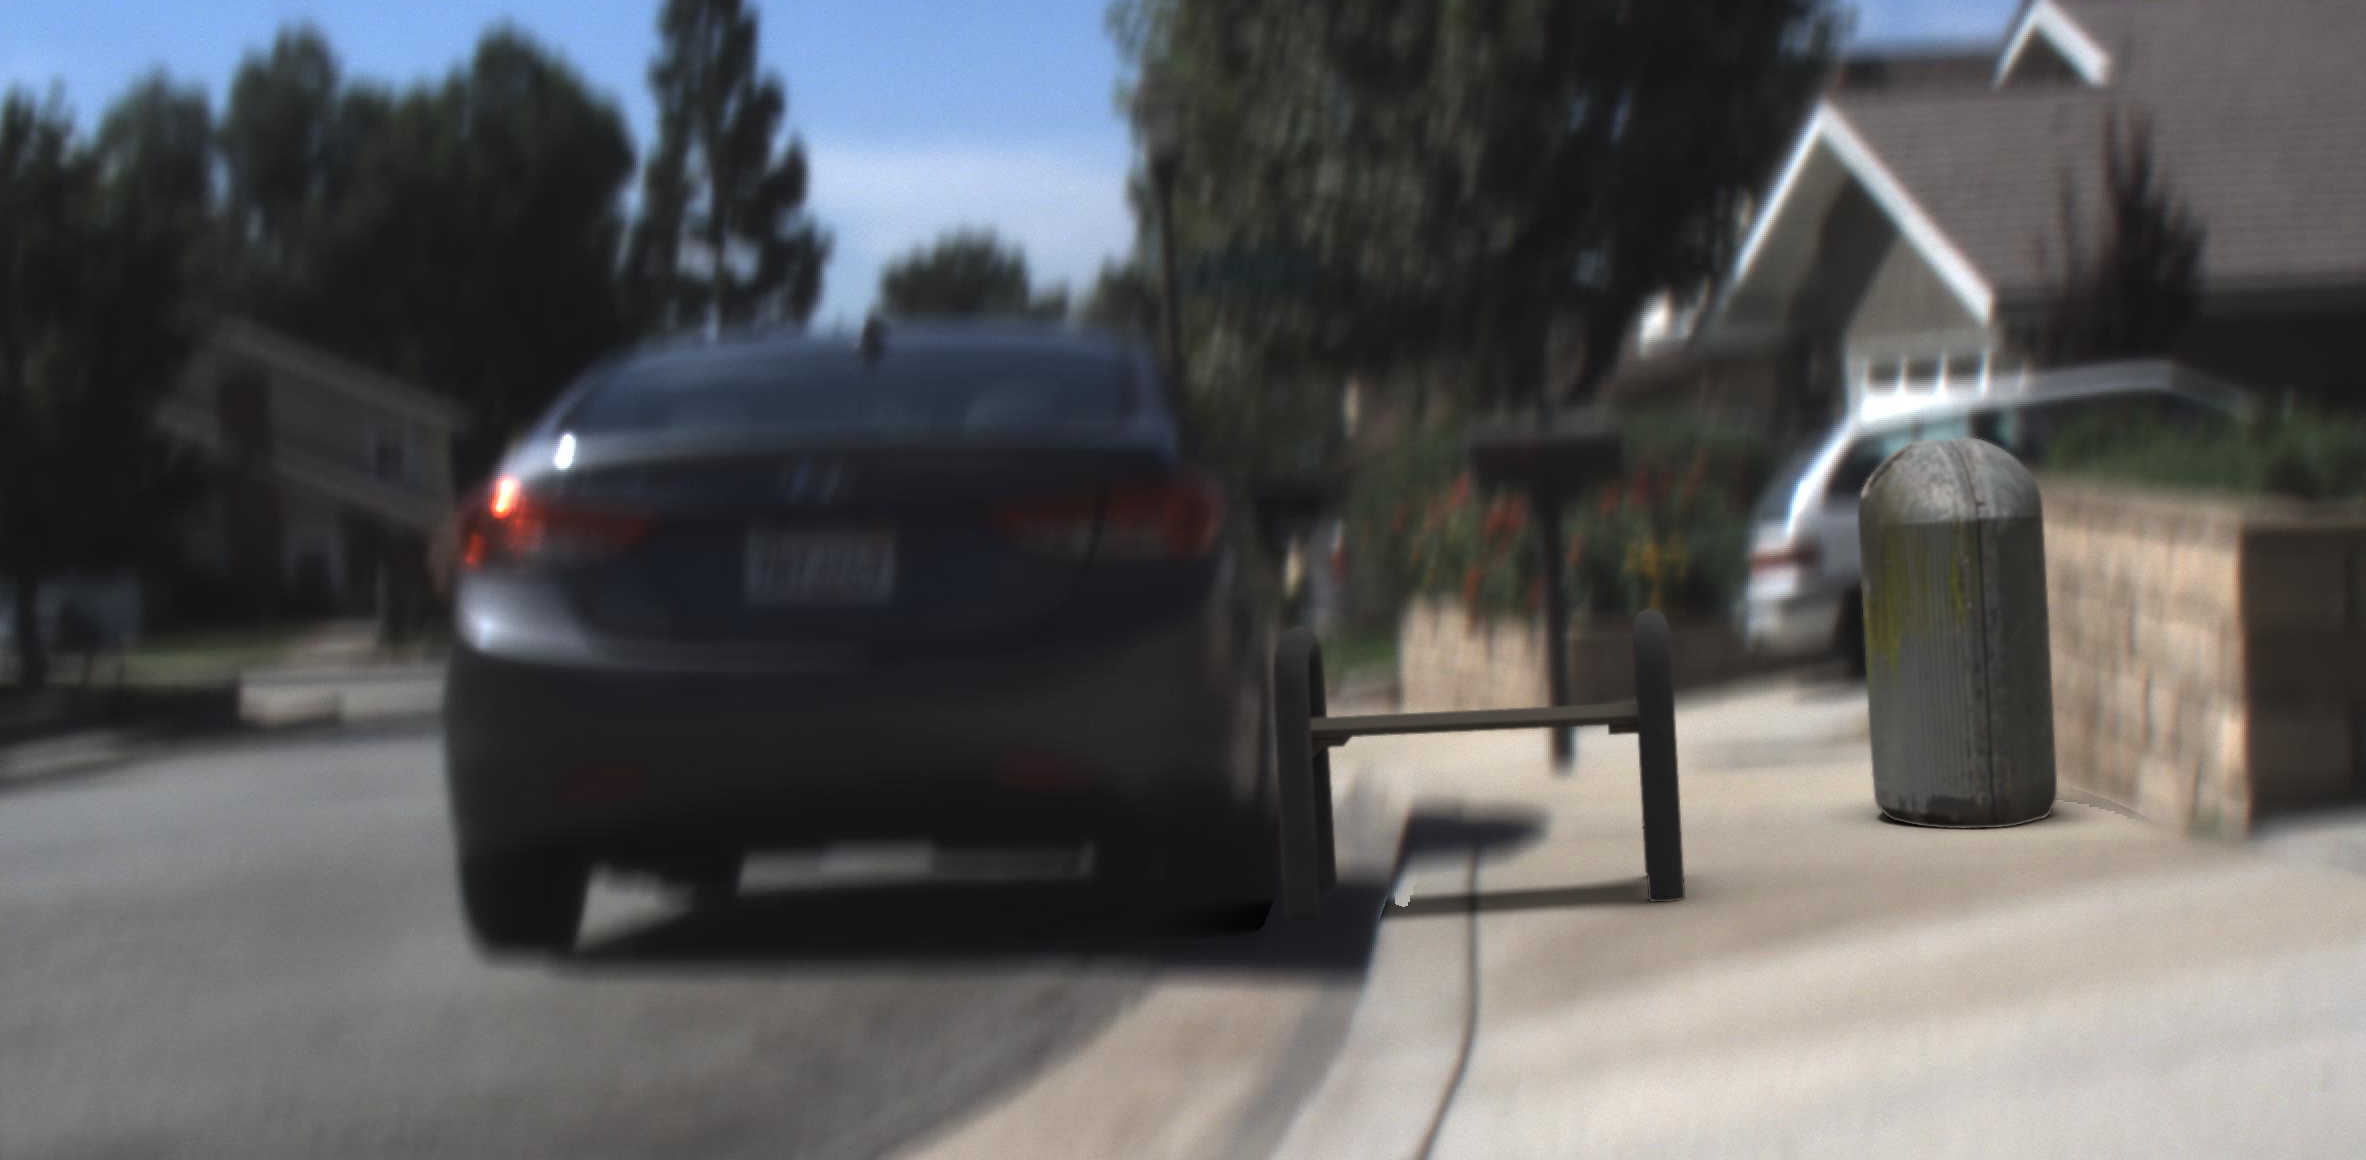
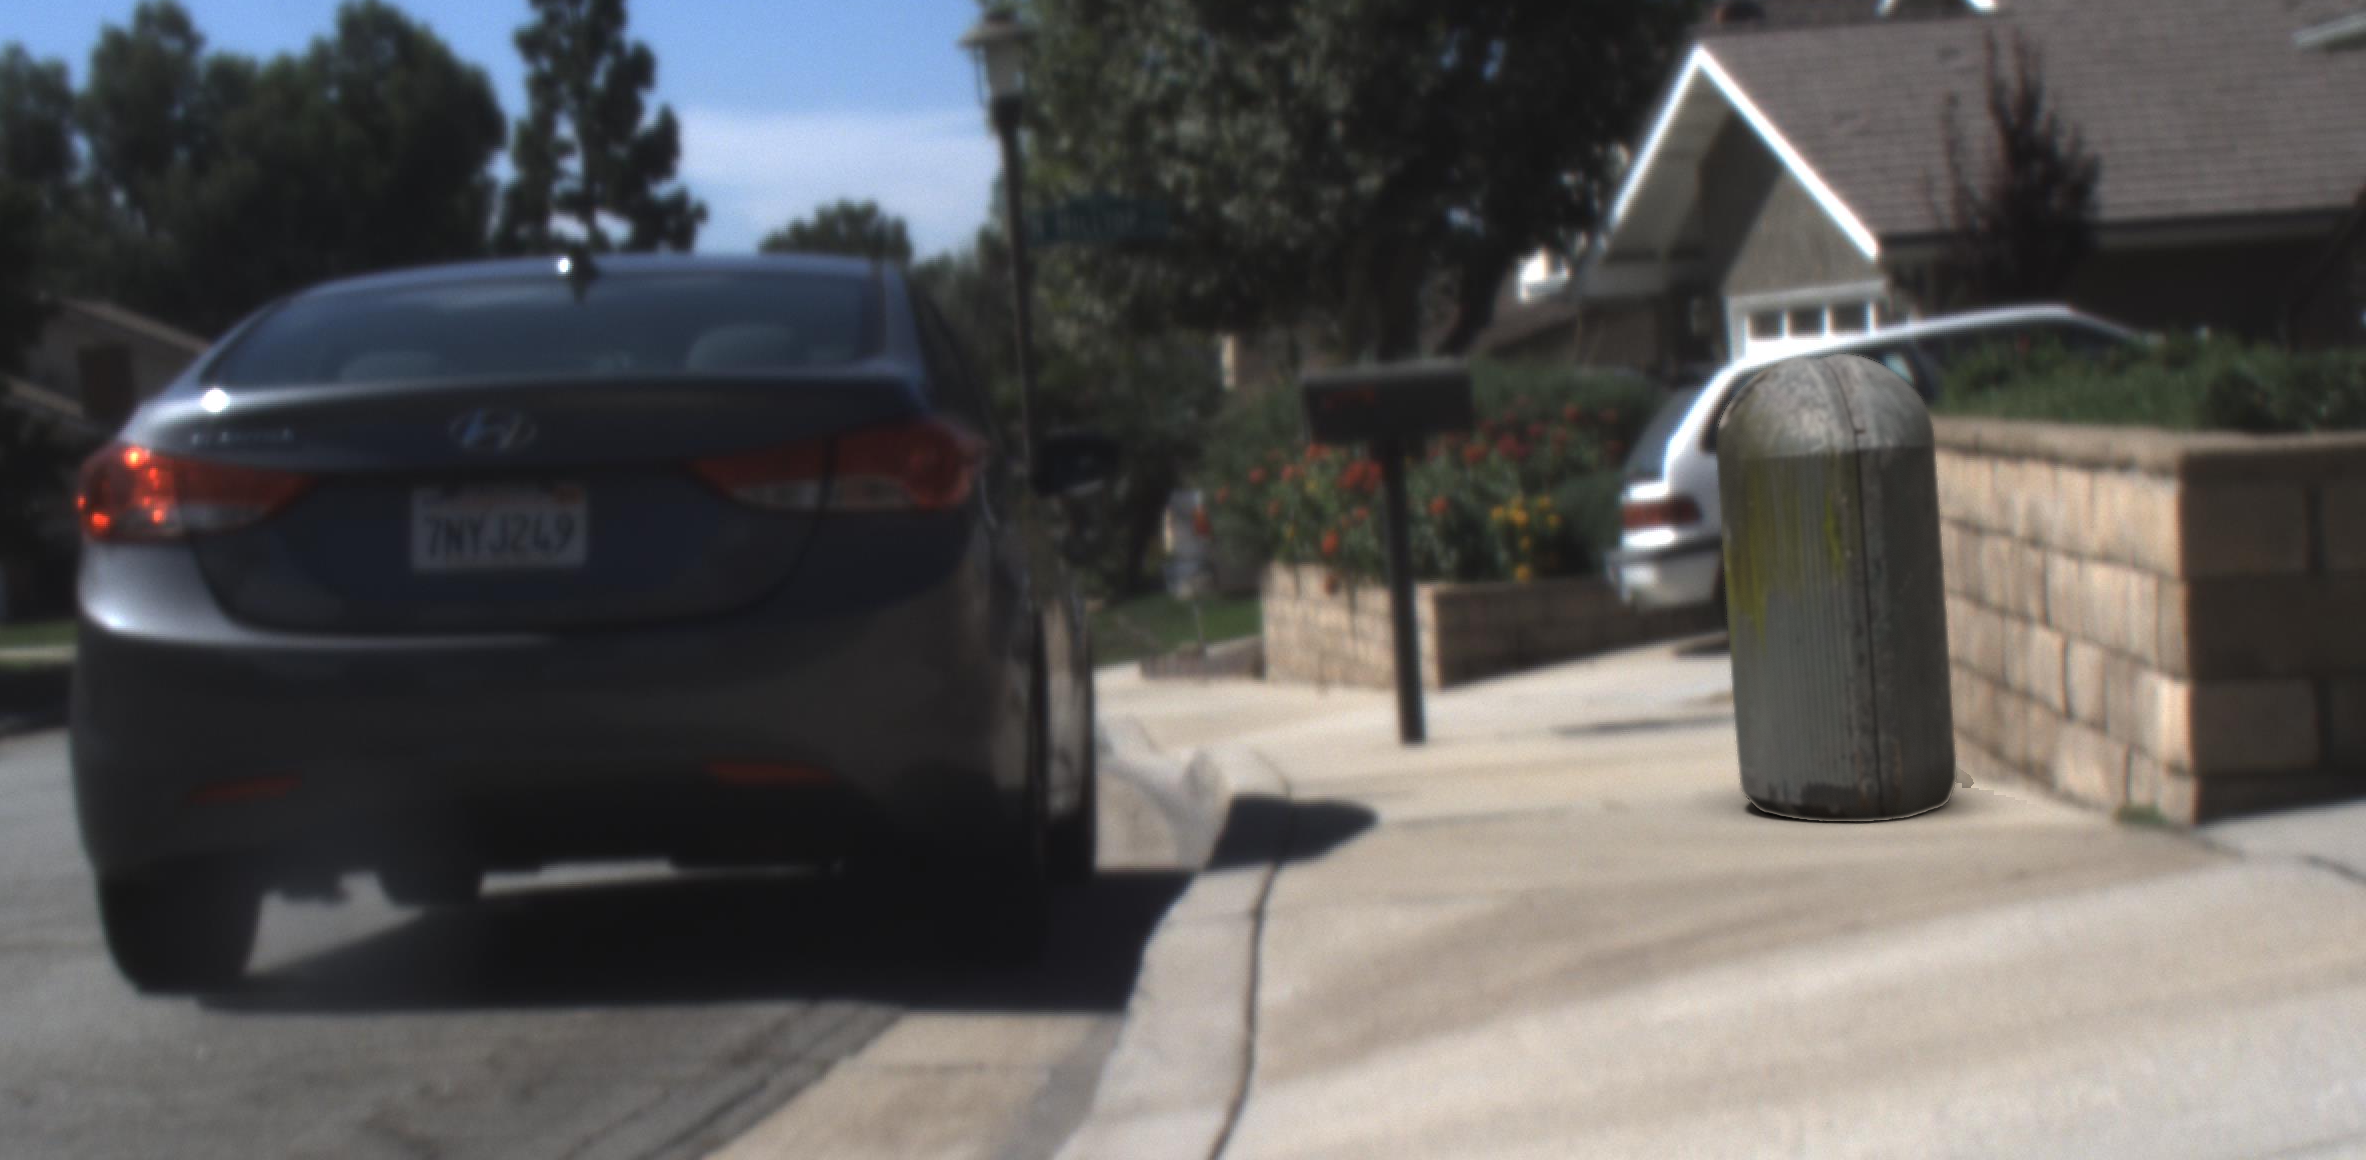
bench: present [1273,608,1685,920] -> none [984,563,1498,960]

